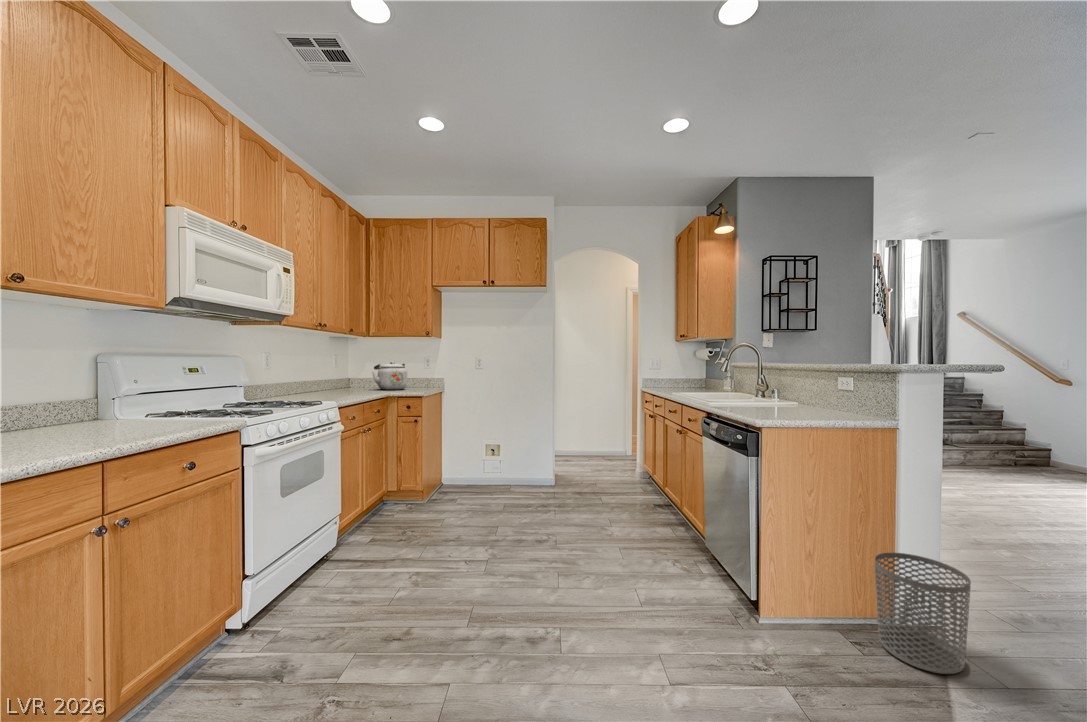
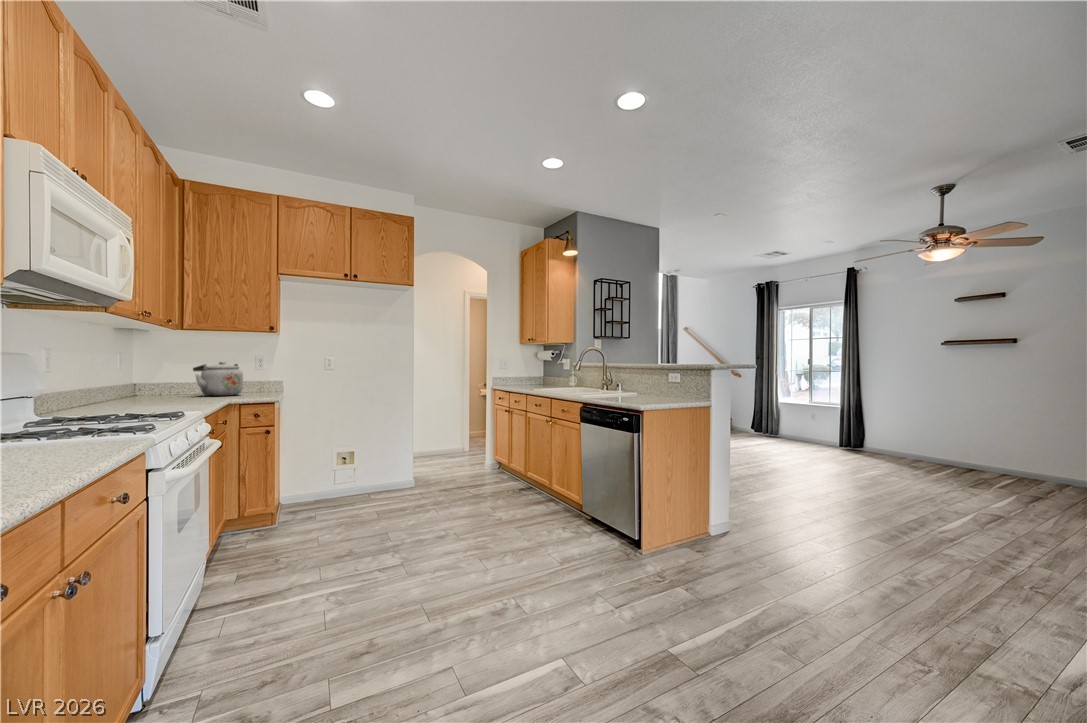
waste bin: present [875,553,971,674] -> none [707,488,758,558]

